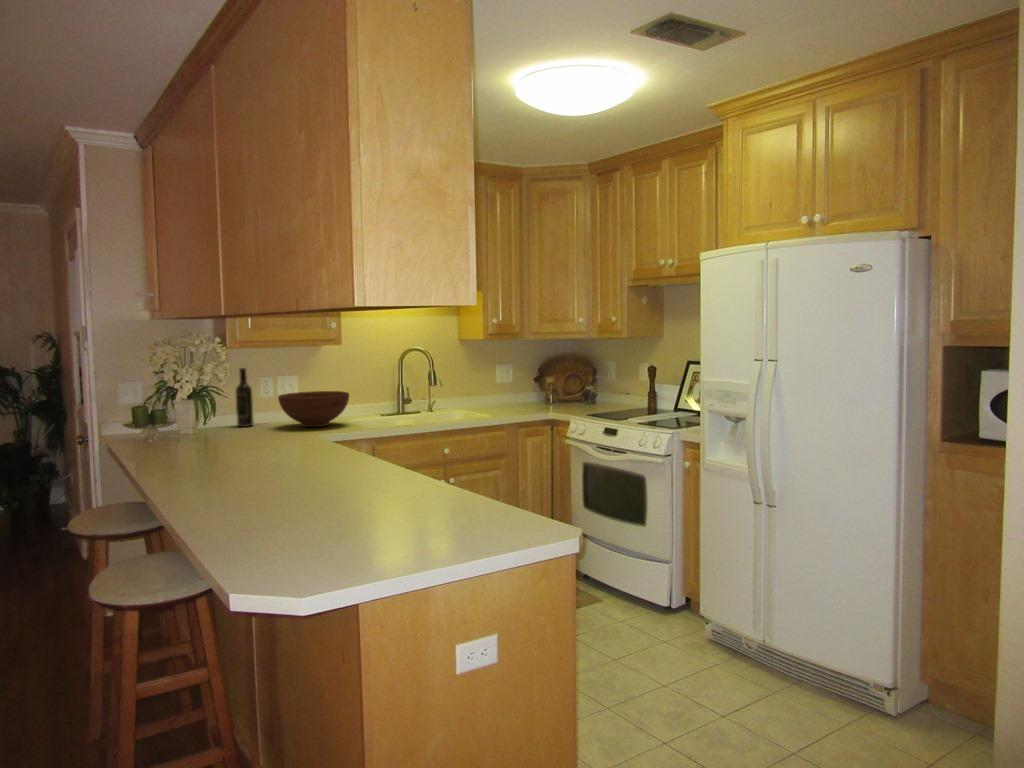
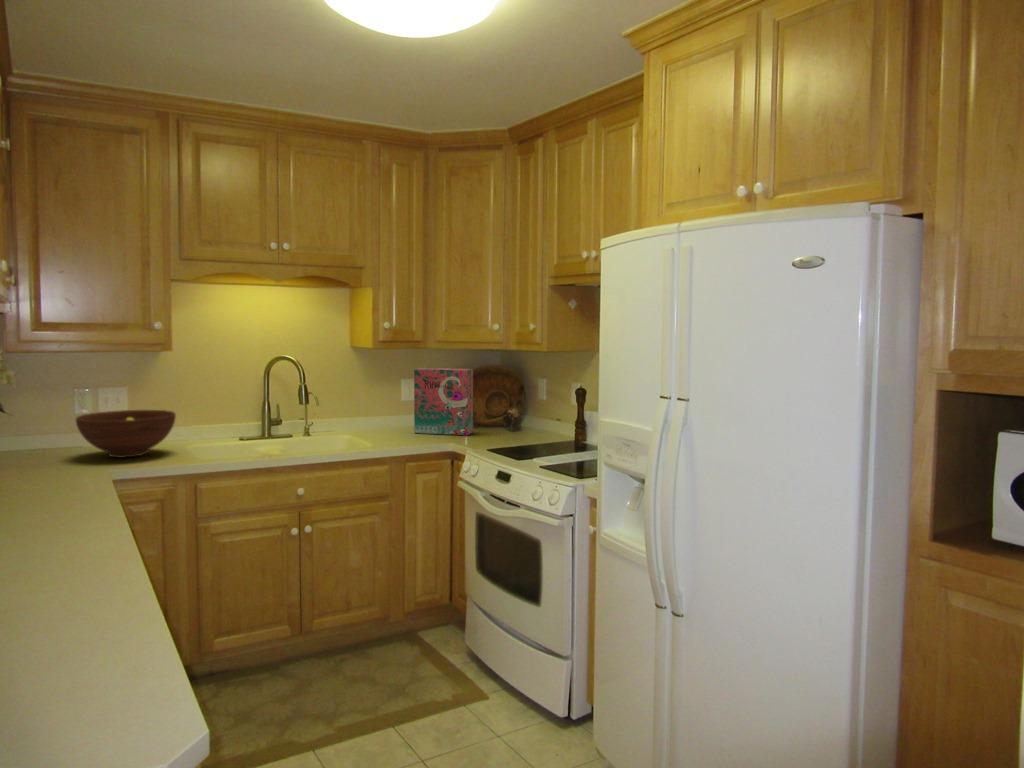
cereal box: none [513,355,561,408] -> present [414,368,473,435]
wine bottle: present [236,368,254,427] -> none [31,378,56,453]

